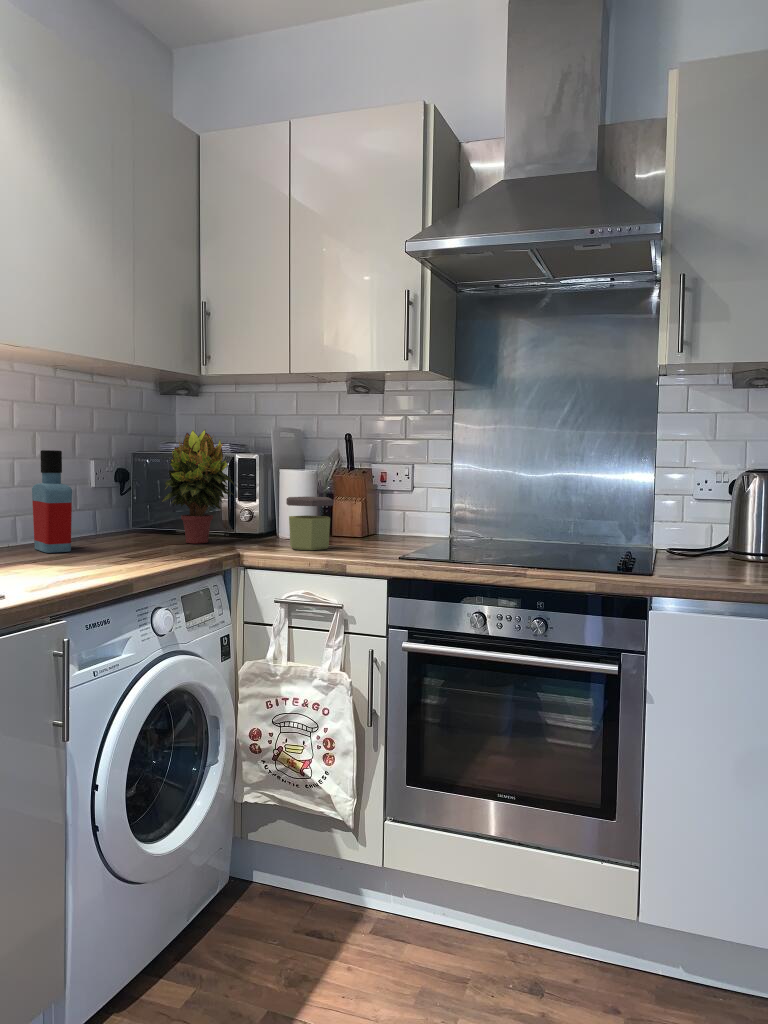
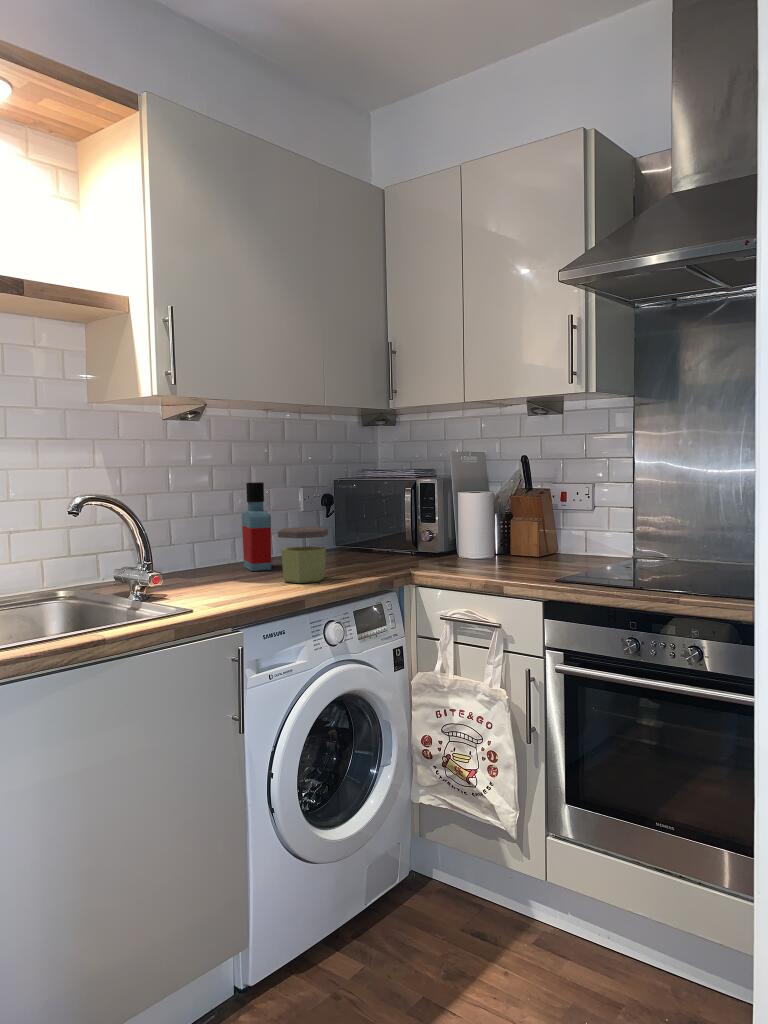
potted plant: present [162,430,234,543] -> none [349,458,414,562]
jar: present [286,497,333,550] -> present [278,527,328,583]

